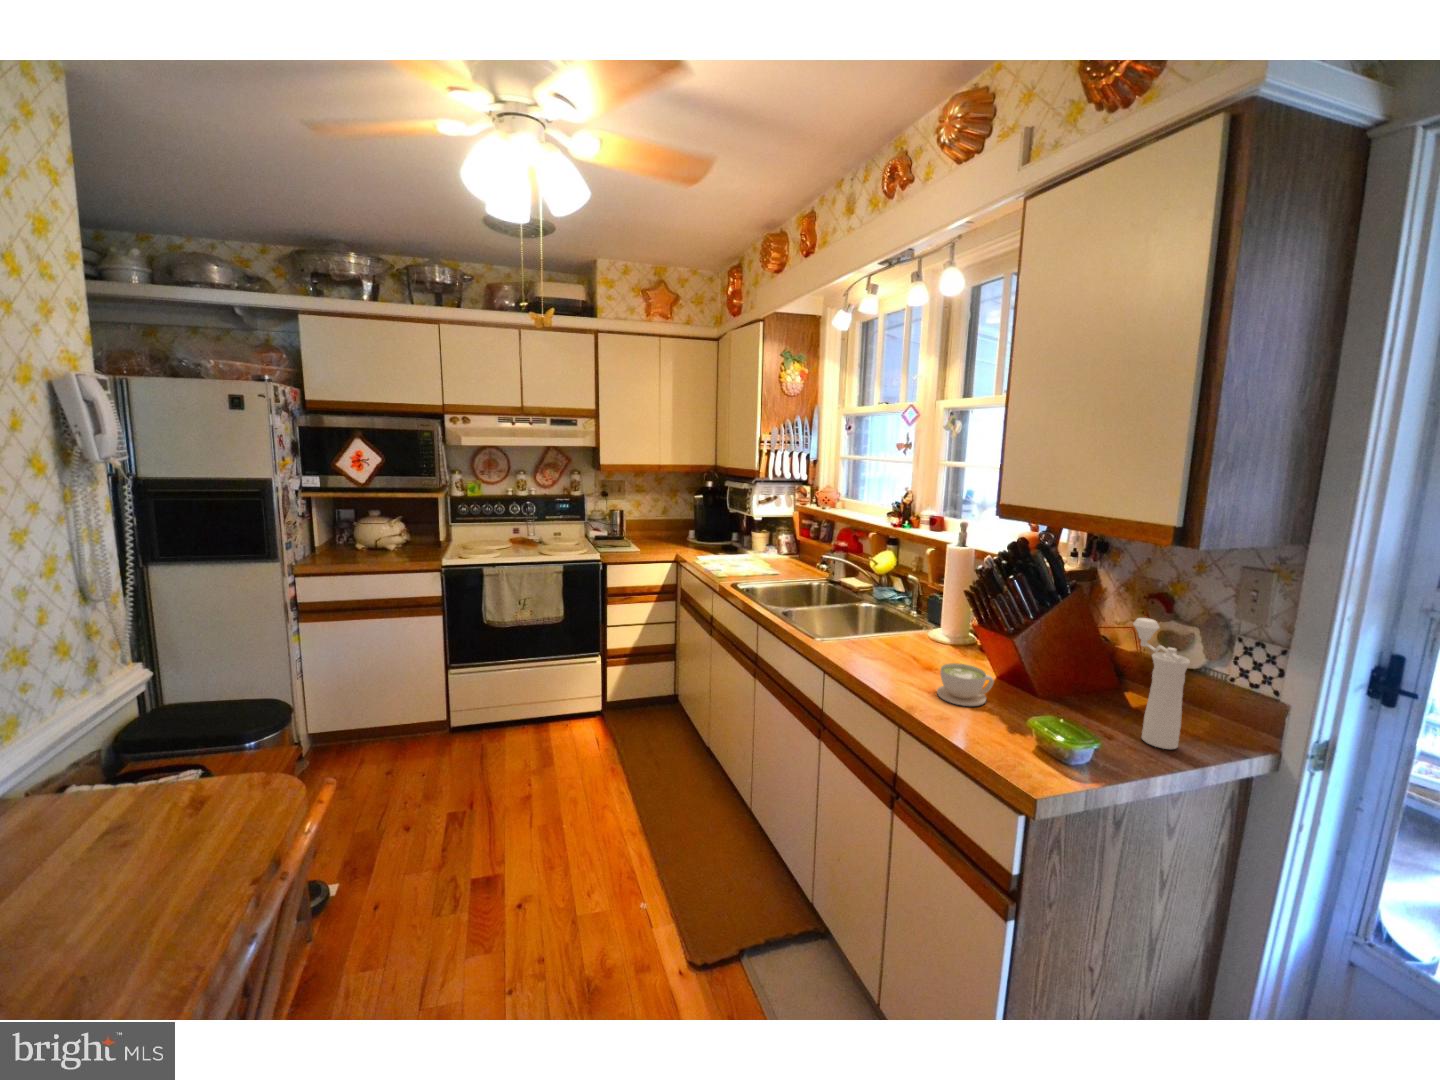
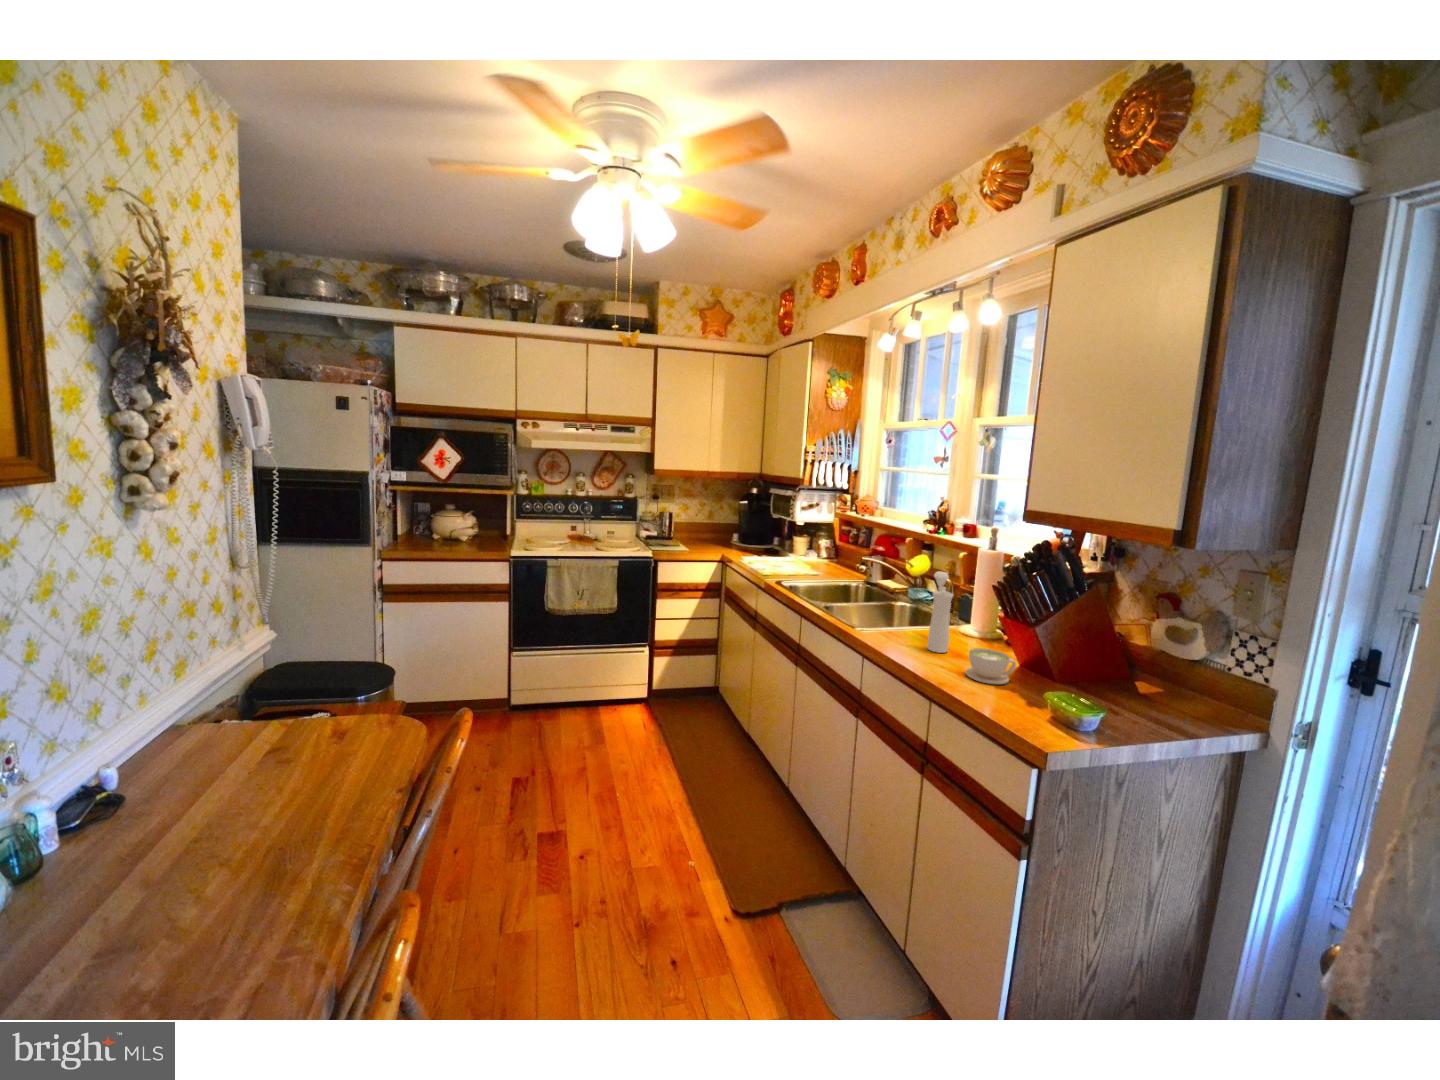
pepper mill: present [1133,618,1190,749] -> present [927,572,953,653]

